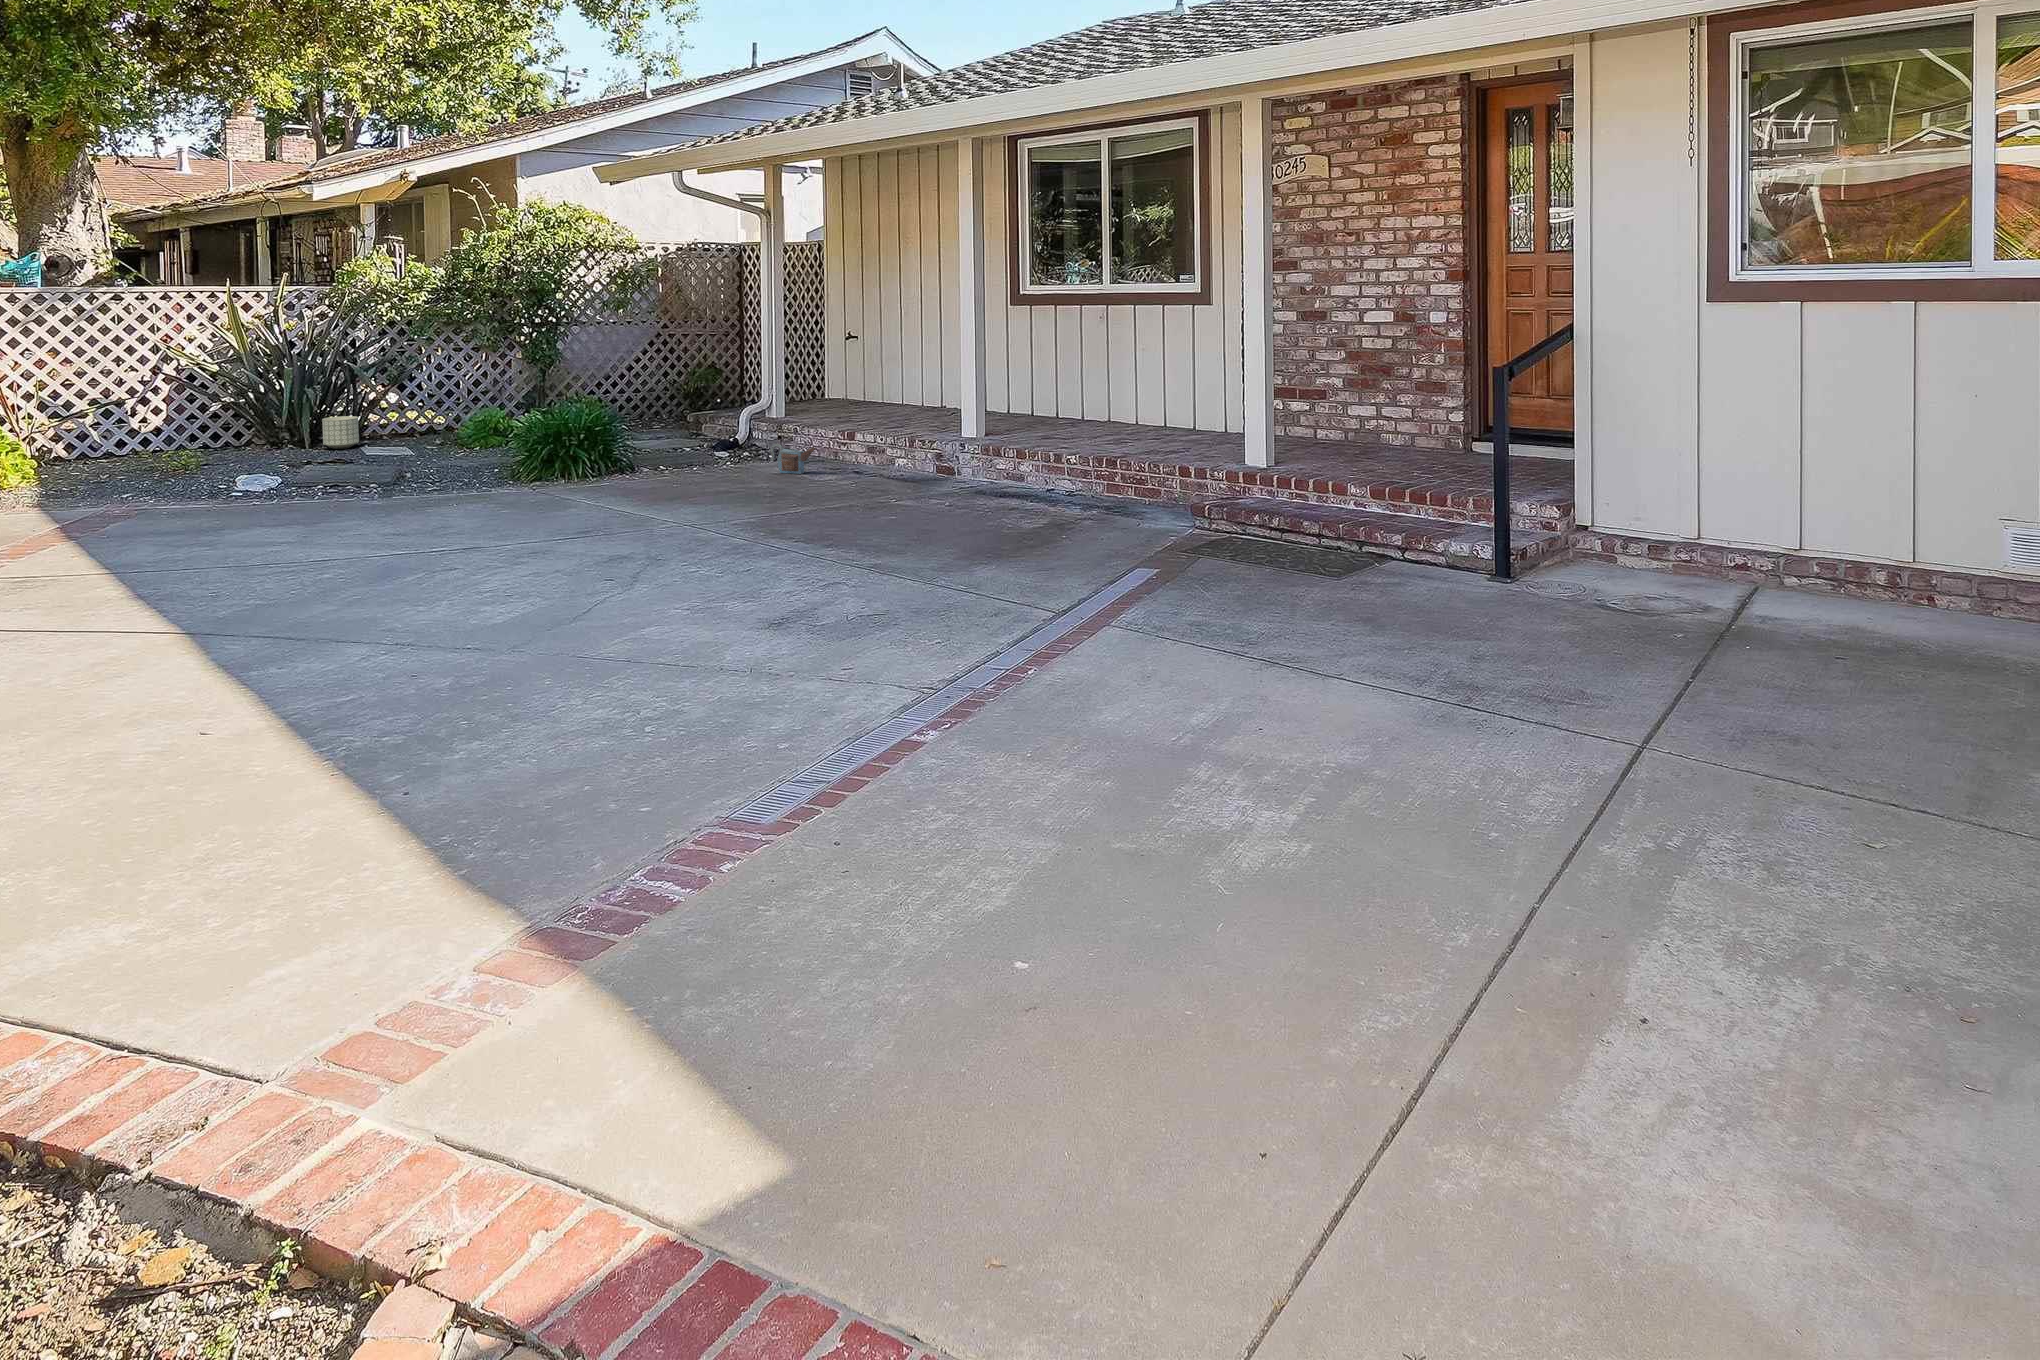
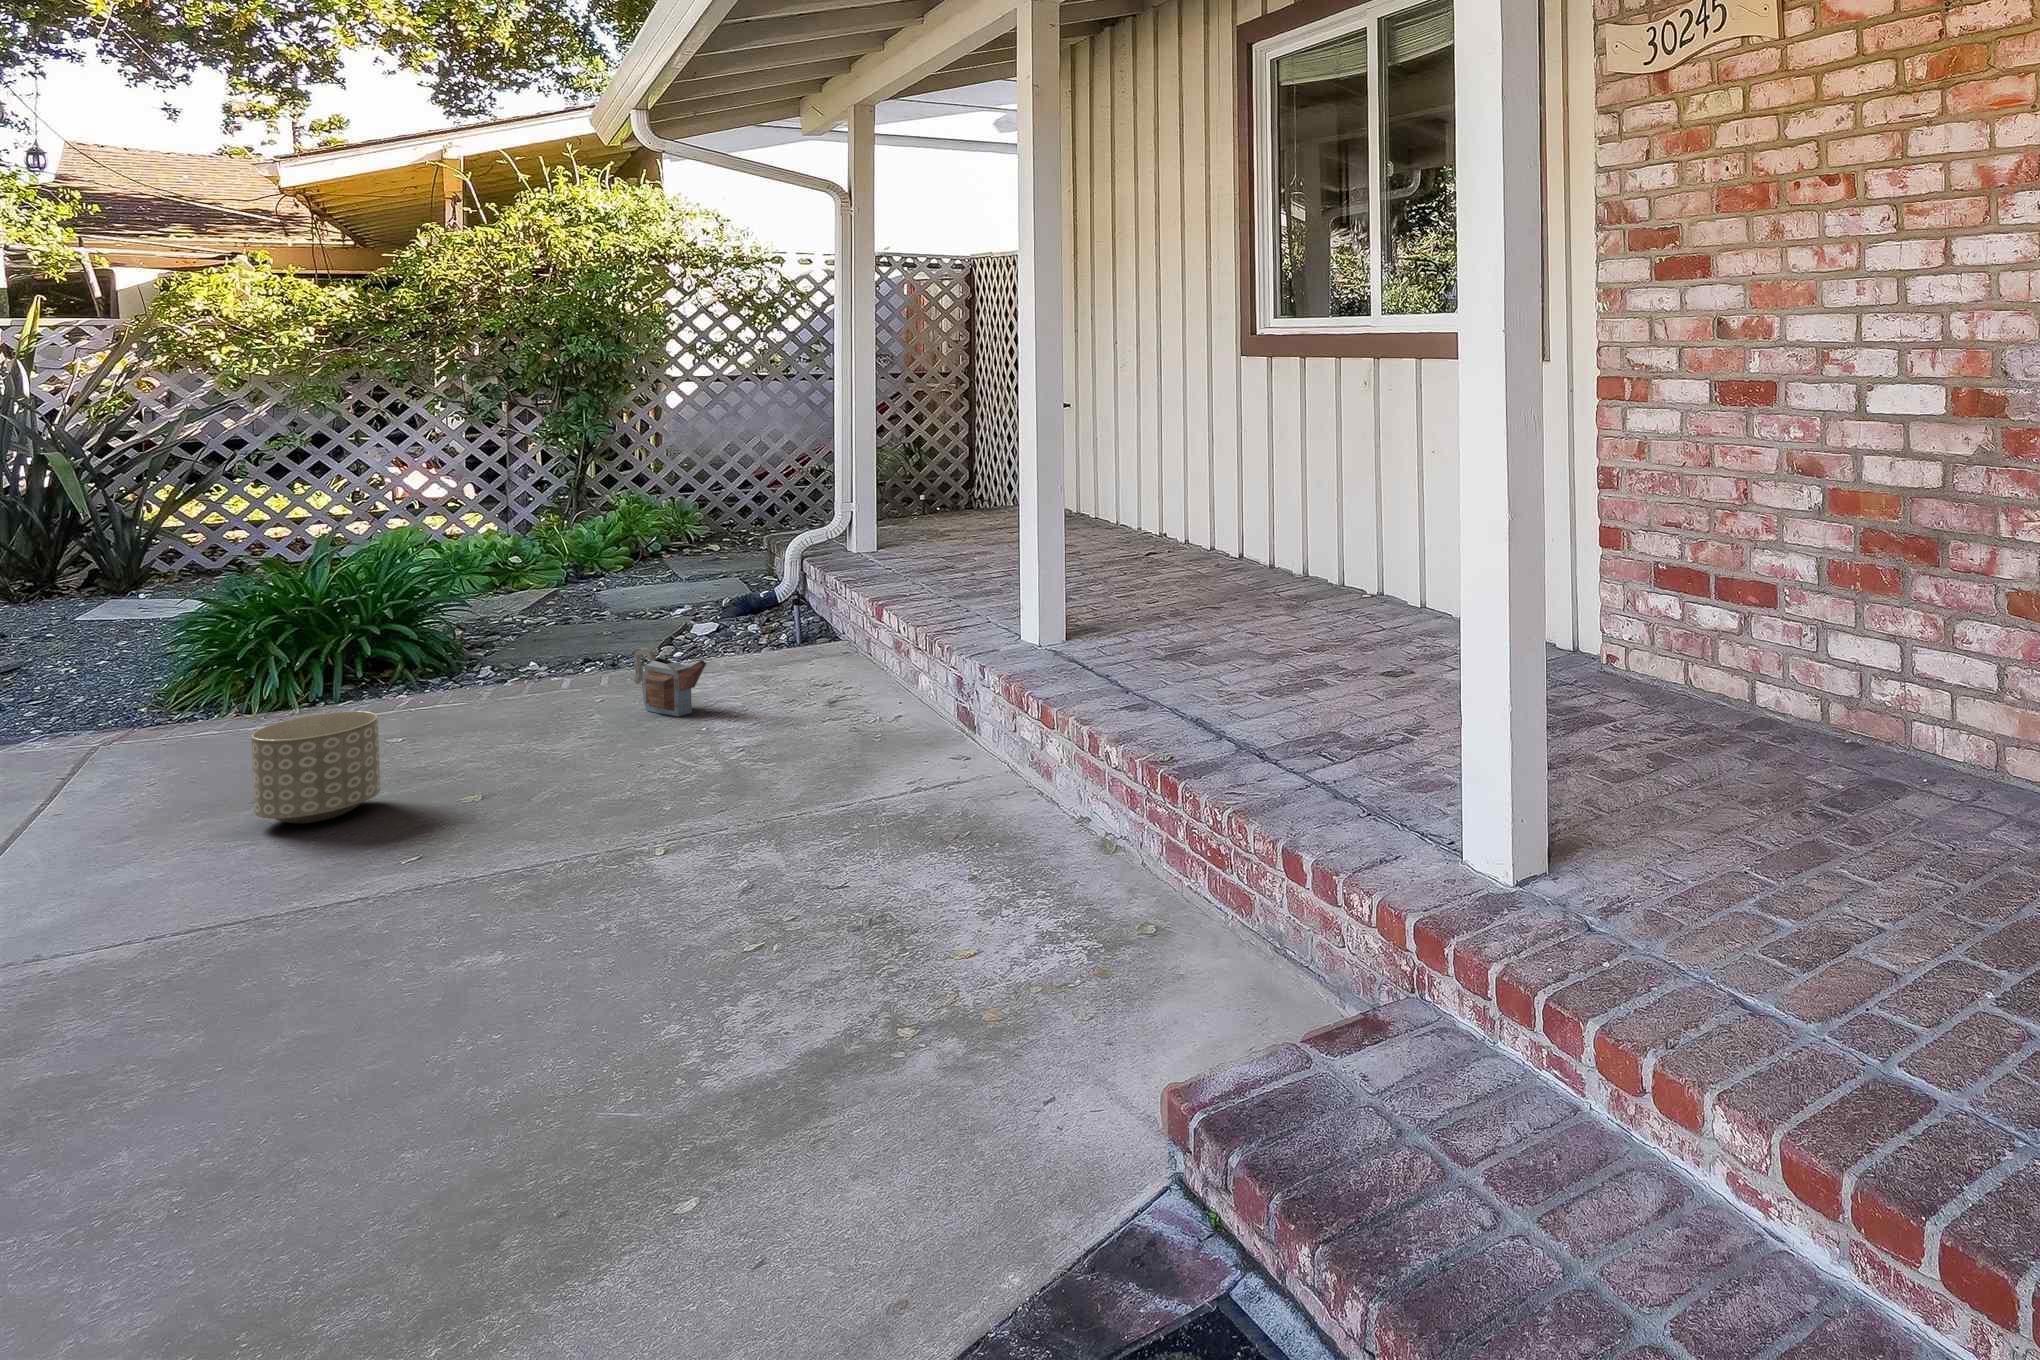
planter: present [322,416,359,449] -> present [251,711,380,824]

